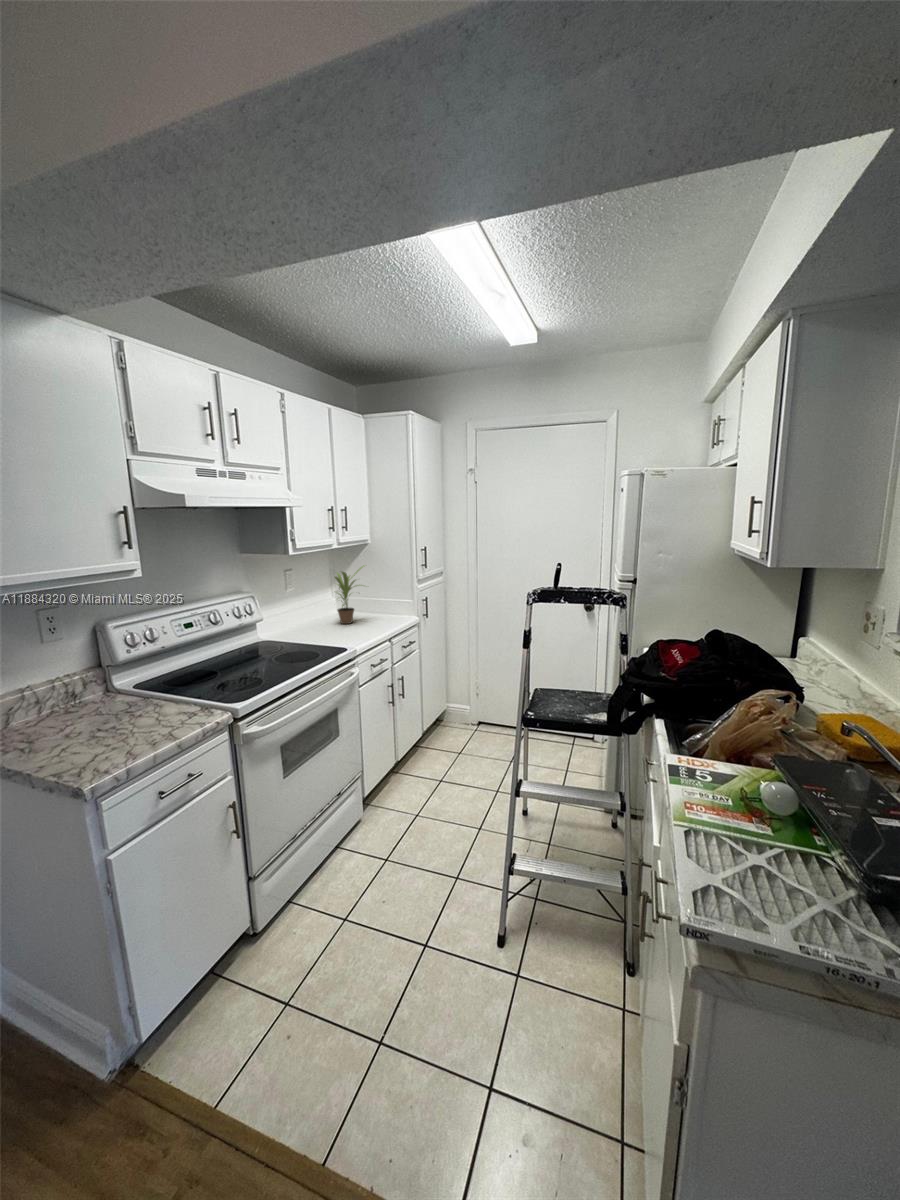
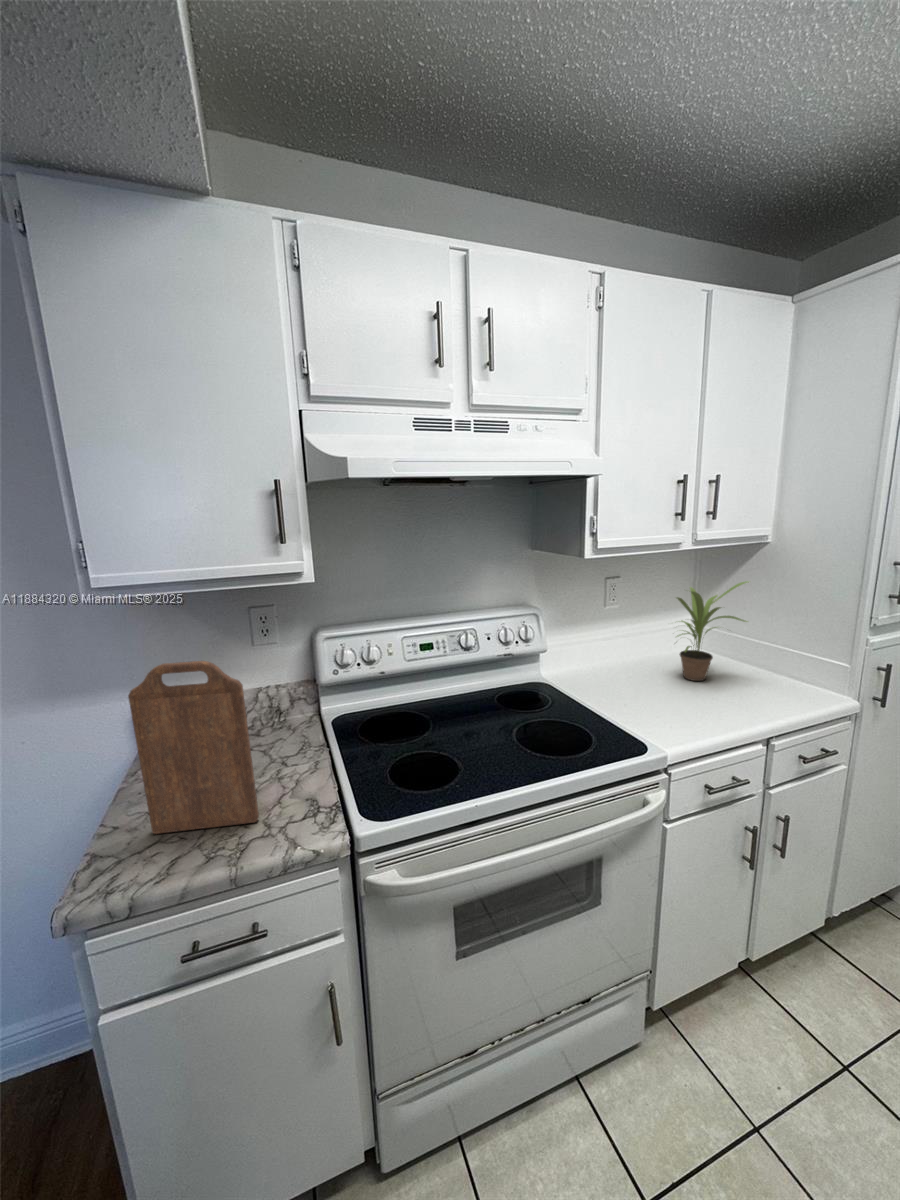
cutting board: none [64,624,161,757] -> present [128,661,259,834]

